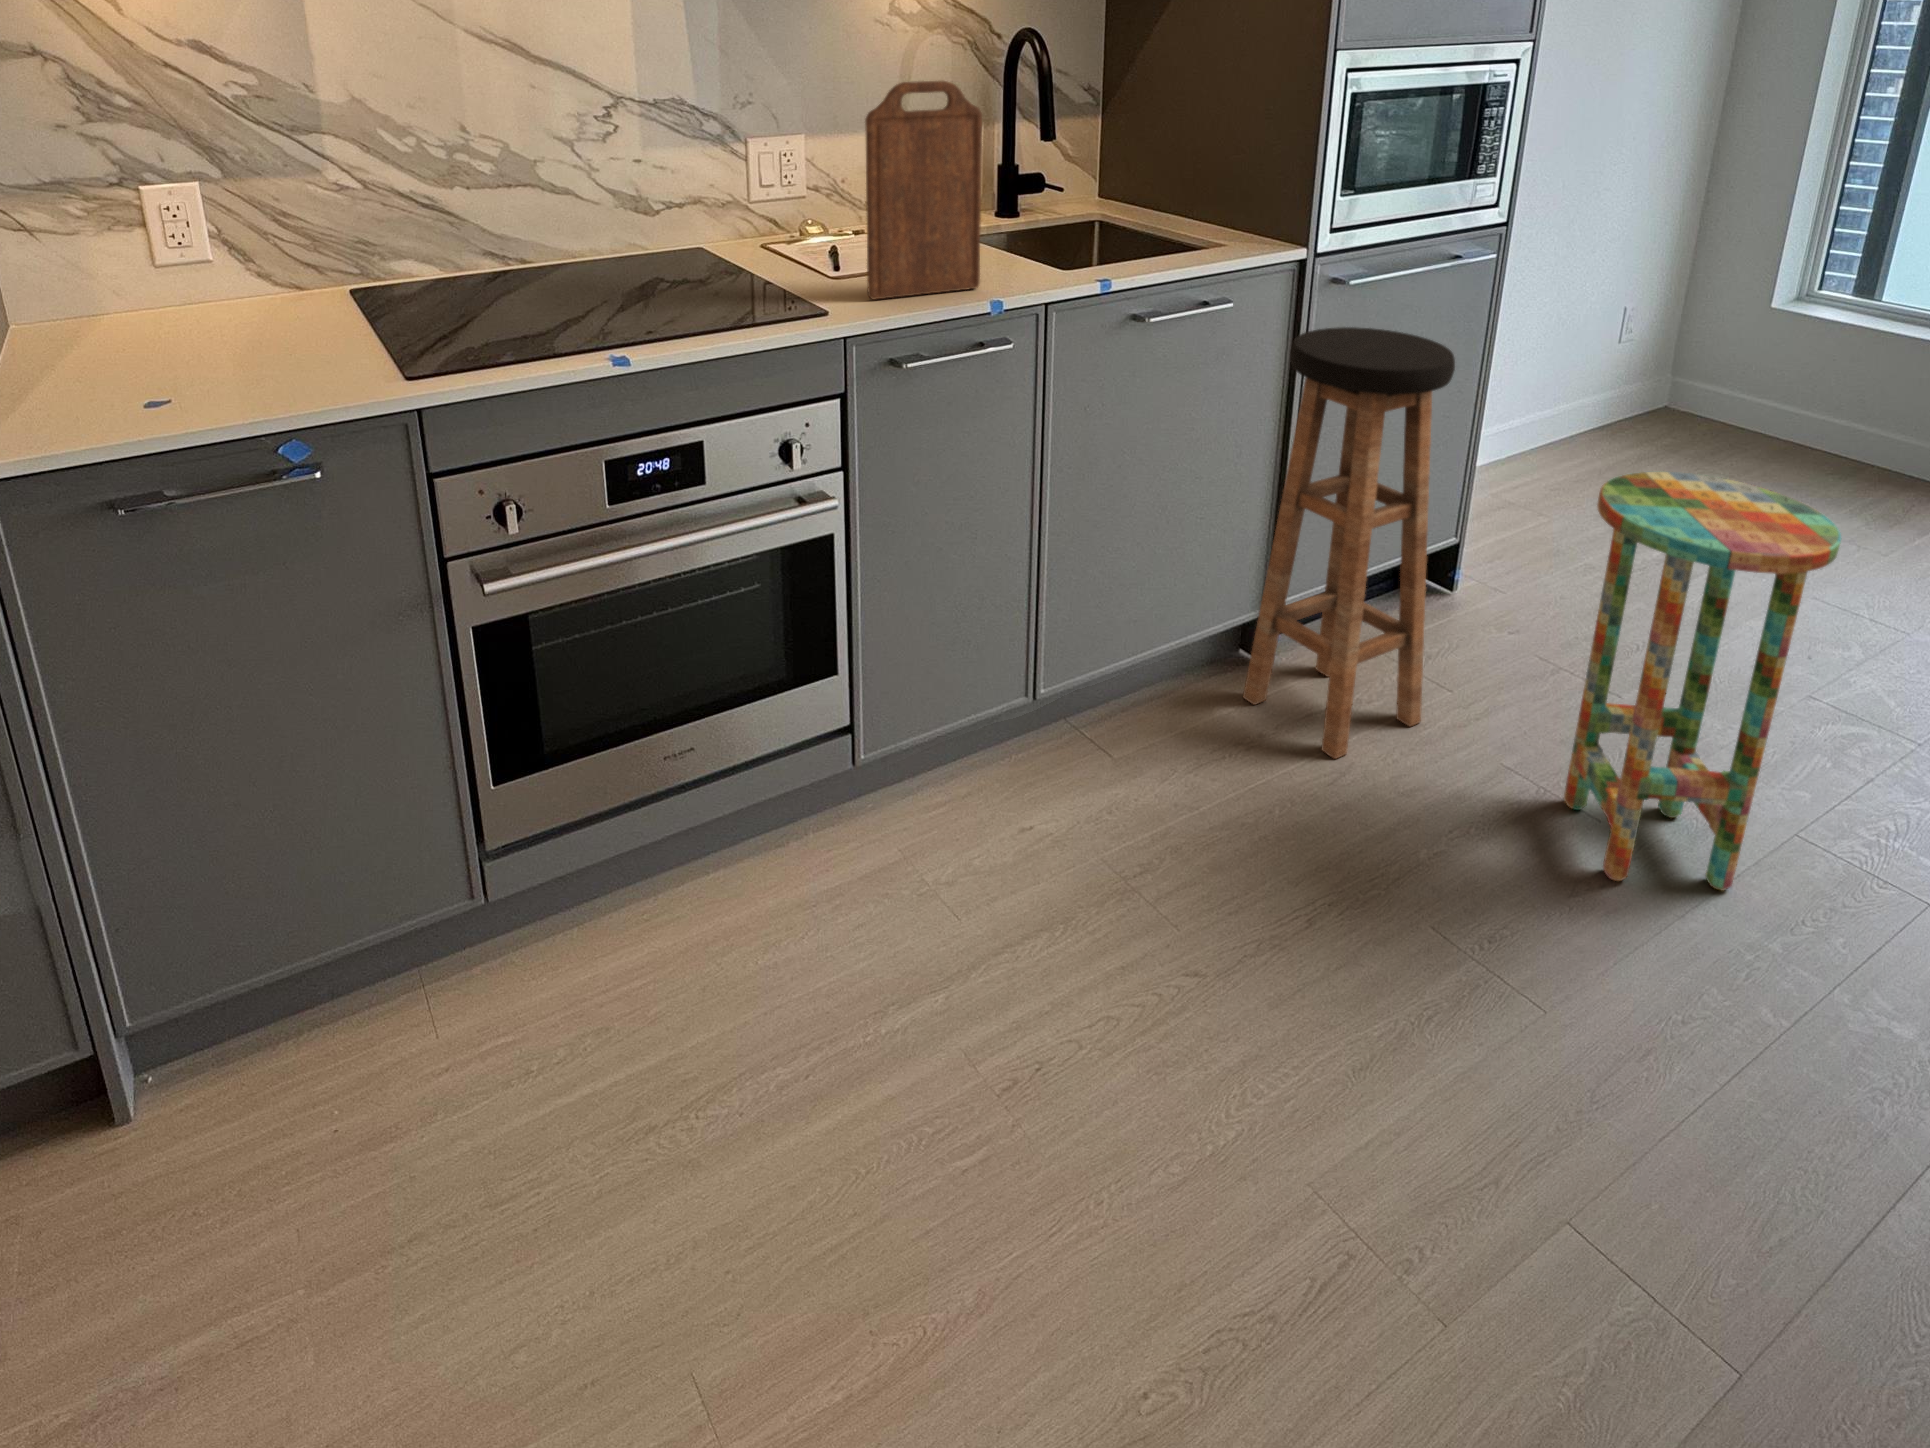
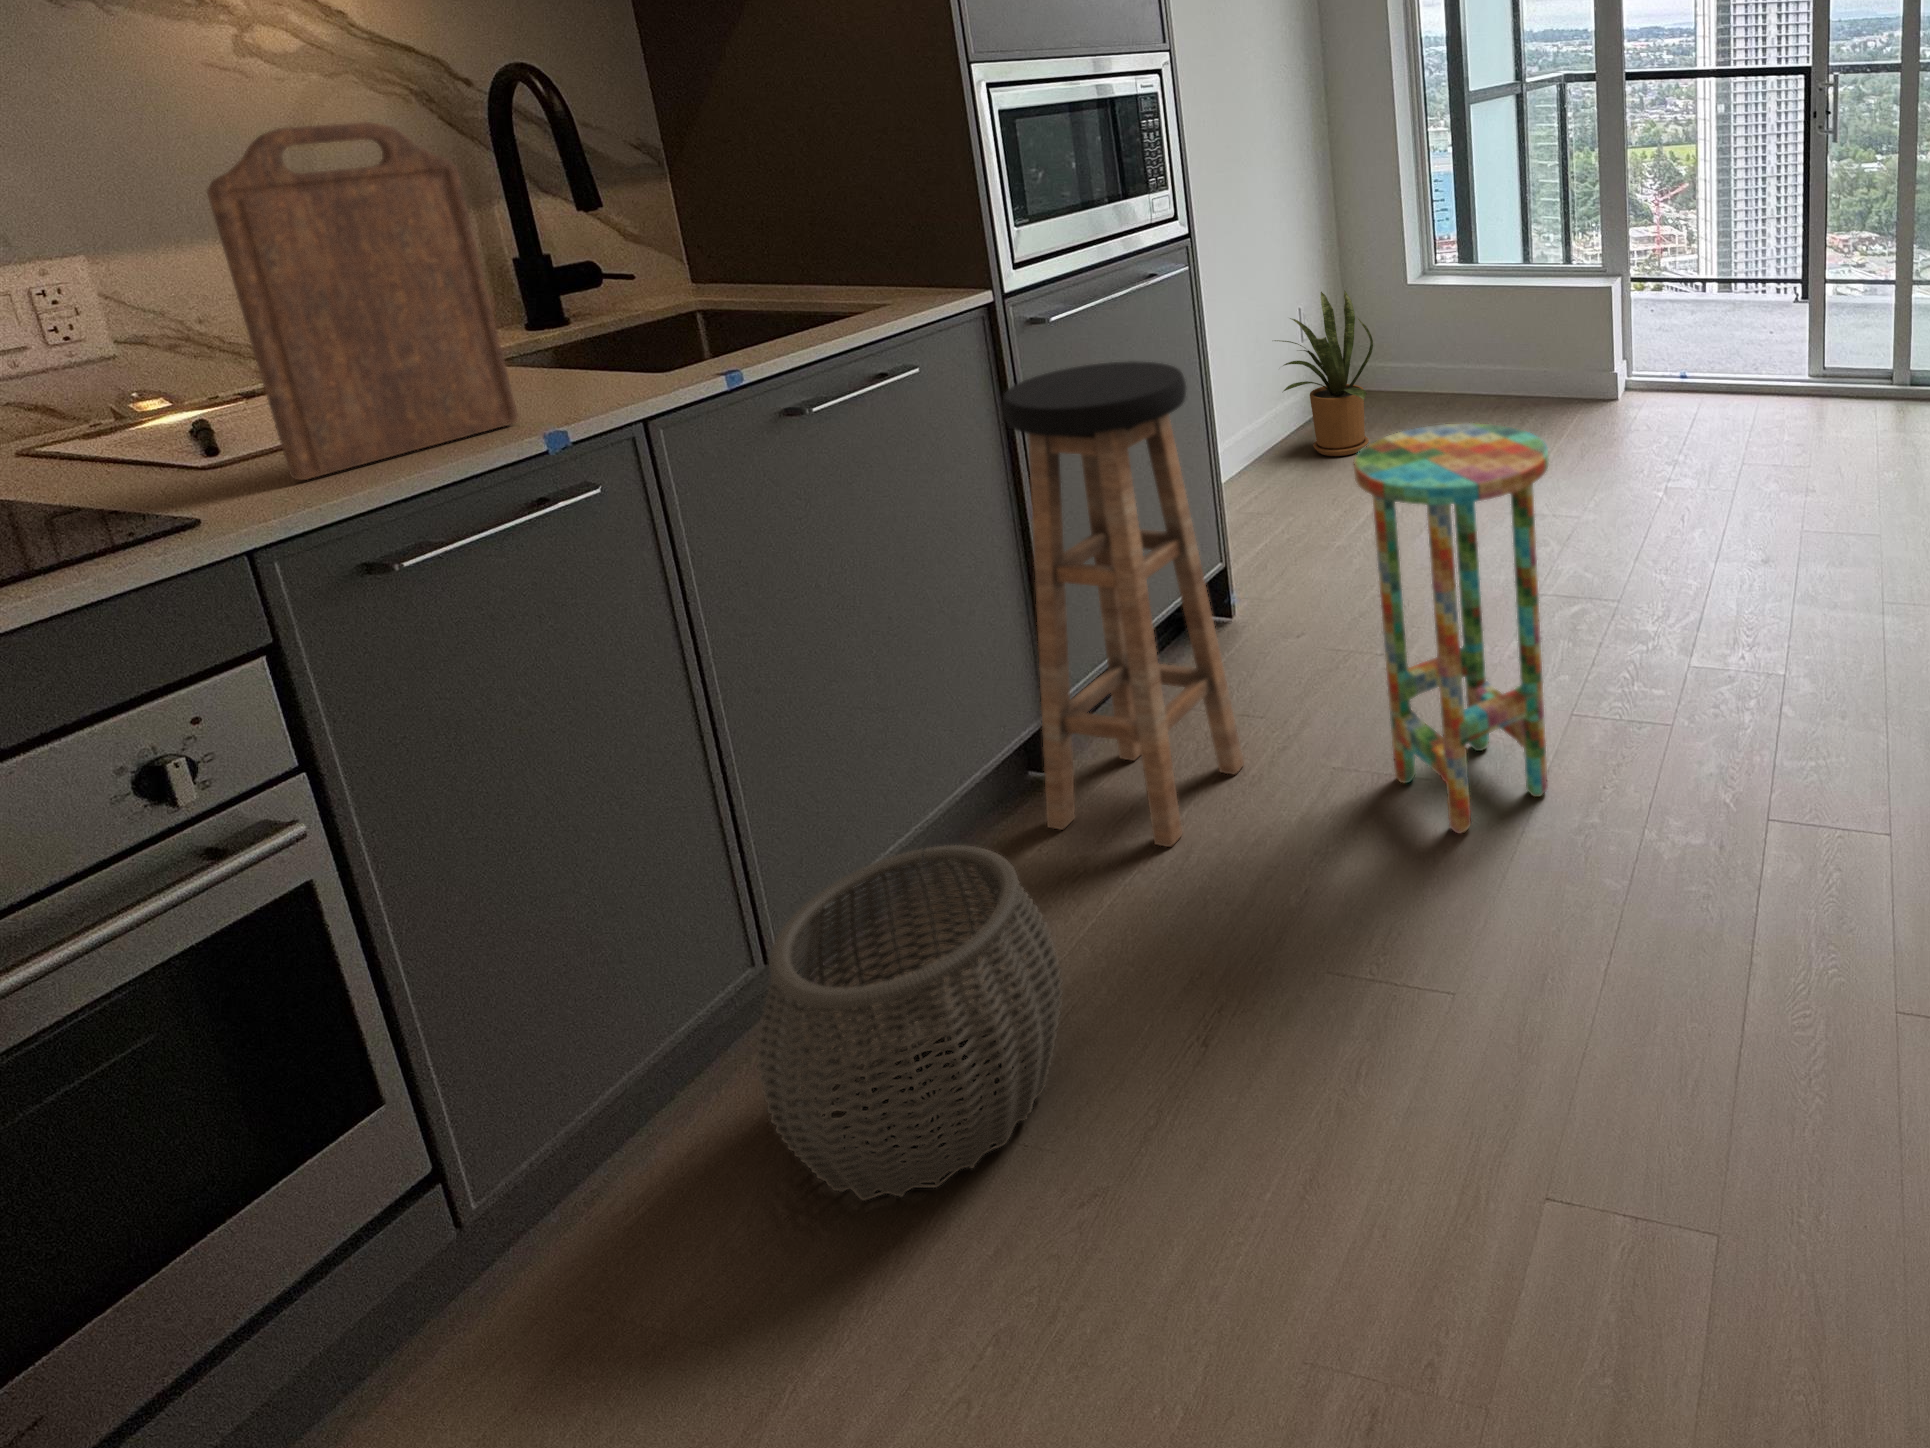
house plant: none [1578,295,1703,473] -> present [1275,291,1373,456]
woven basket: none [1013,663,1218,905] -> present [757,845,1063,1200]

